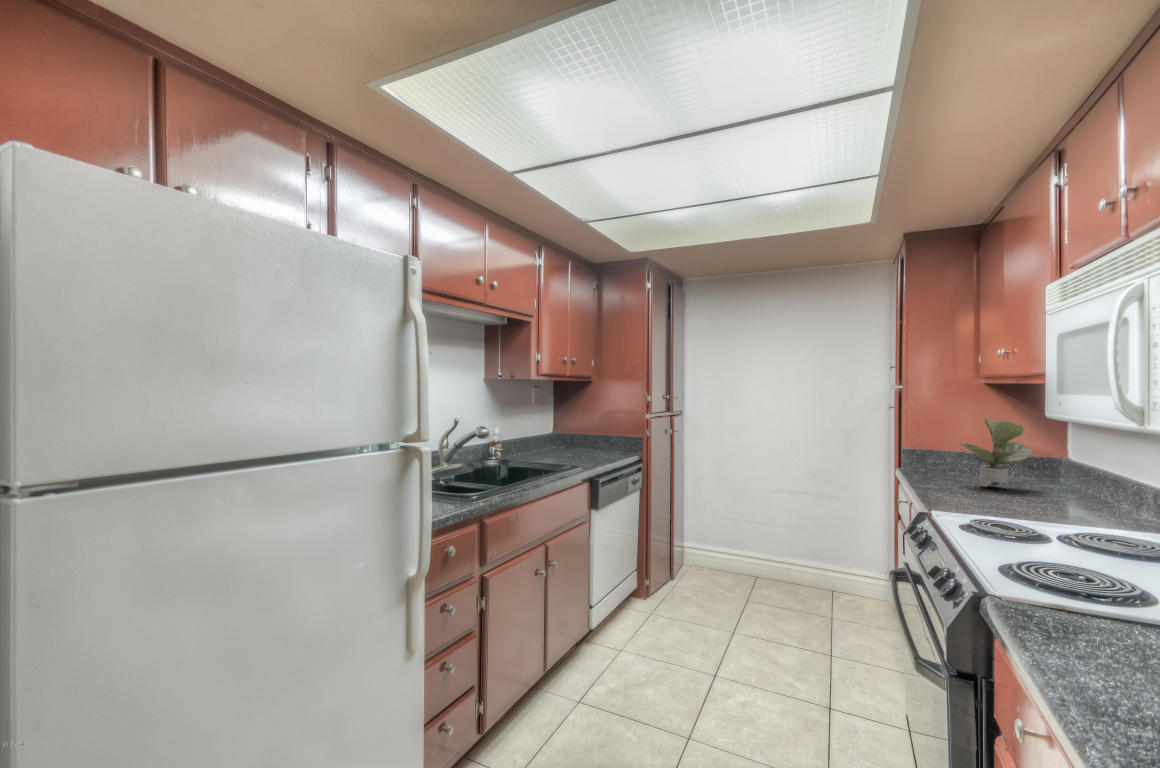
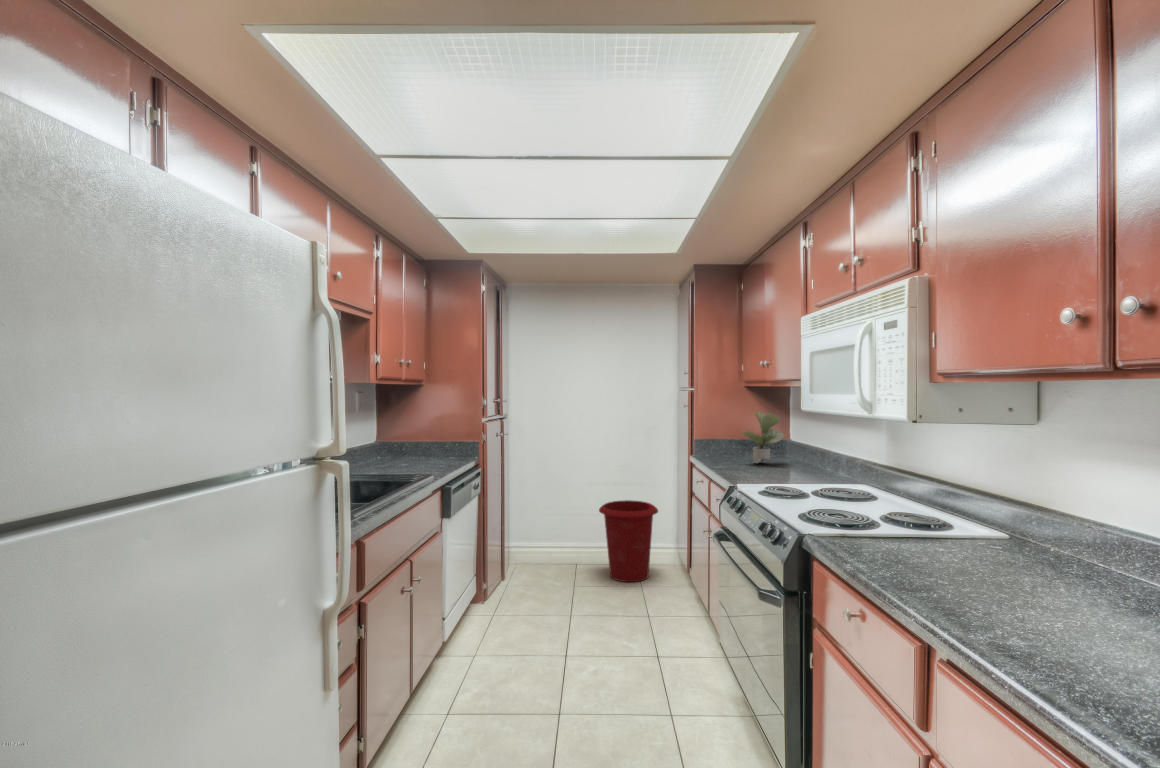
waste bin: none [780,514,855,610] -> present [599,500,658,582]

